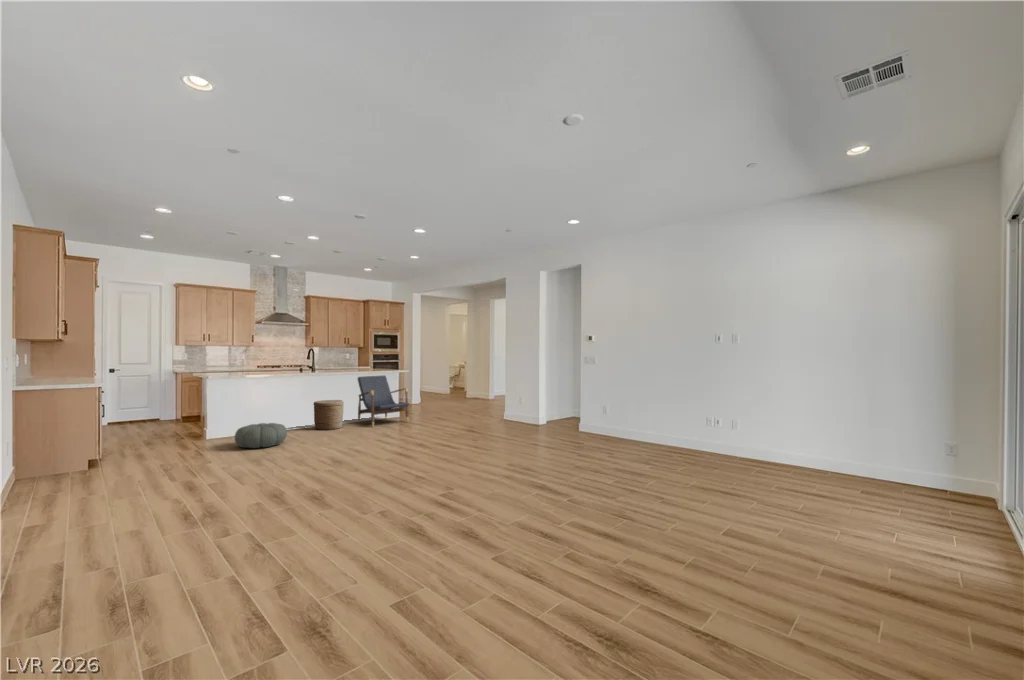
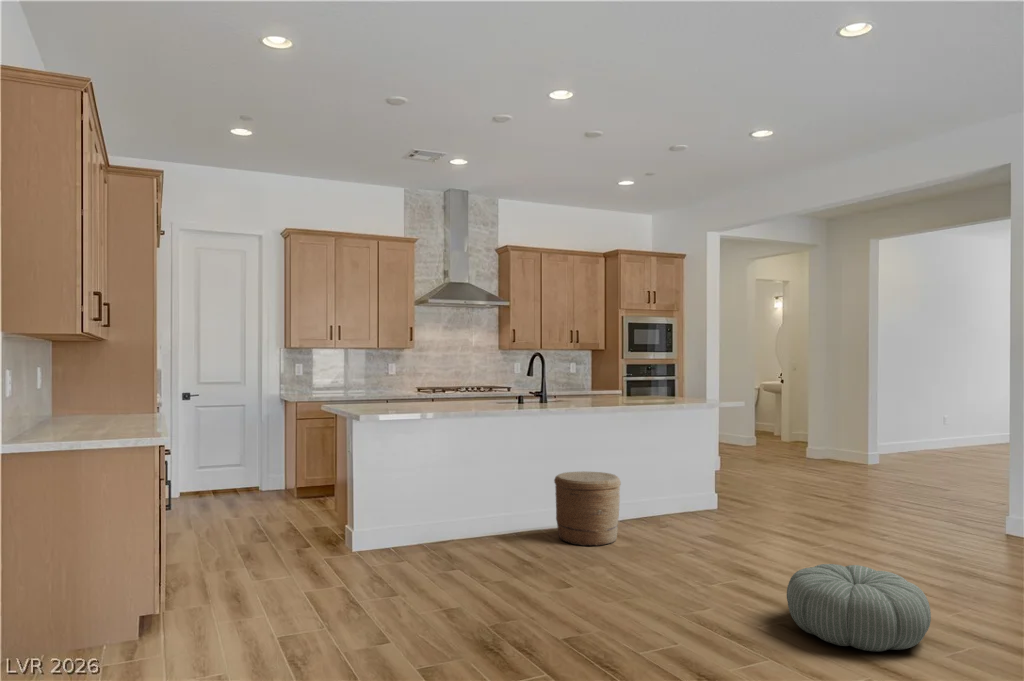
lounge chair: present [358,376,409,427] -> none [638,415,770,545]
pouf: present [235,423,287,448] -> present [787,564,931,652]

